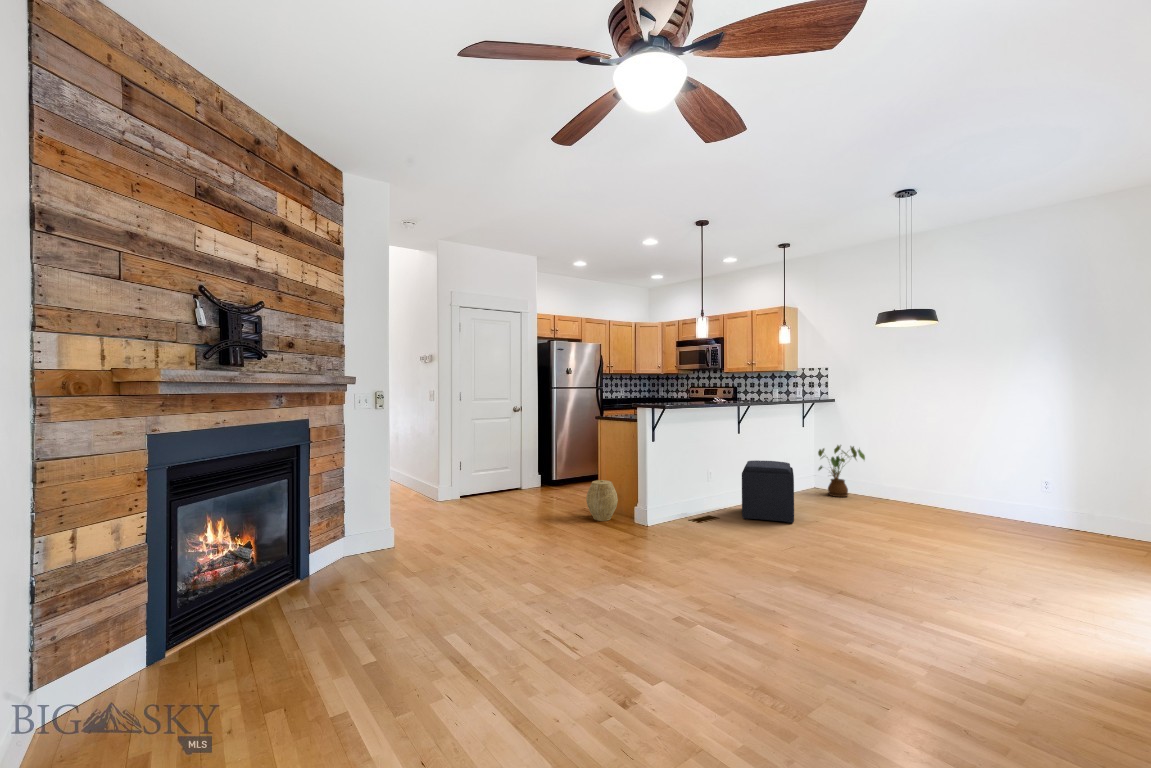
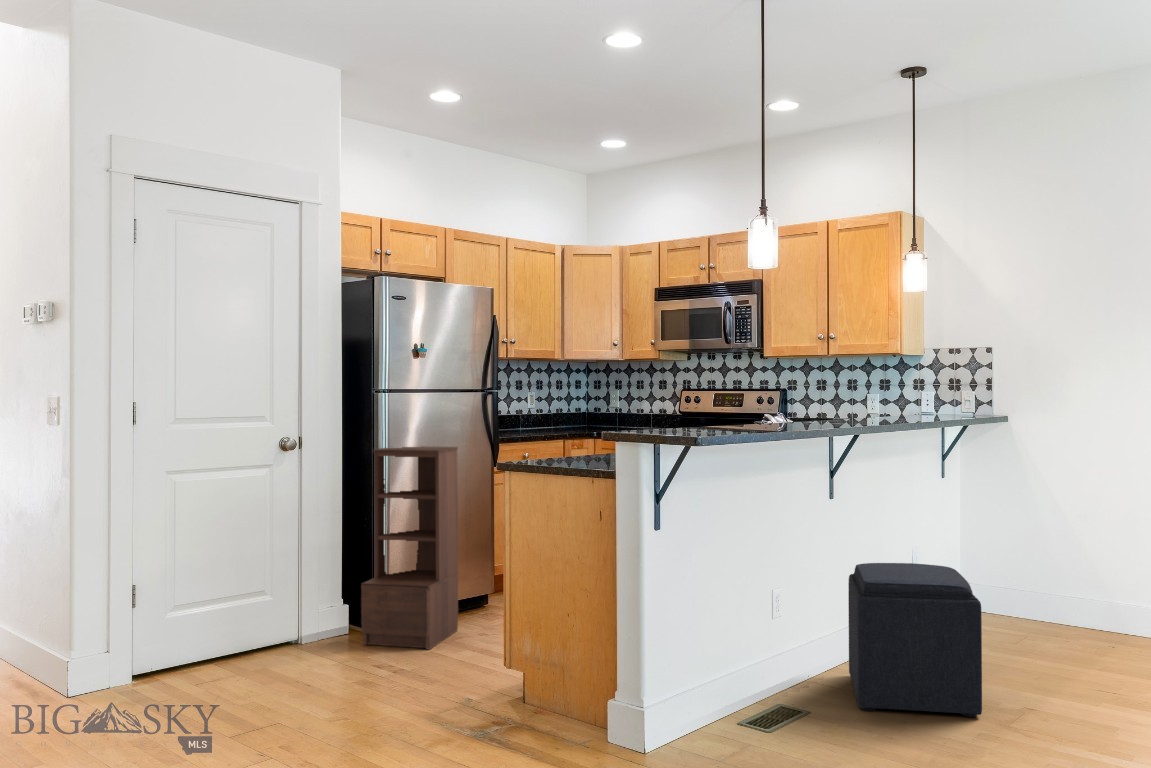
bookshelf: none [545,411,585,493] -> present [361,446,458,649]
house plant: present [818,445,865,497] -> none [978,516,1081,632]
woven basket: present [586,480,618,521] -> none [479,629,560,738]

